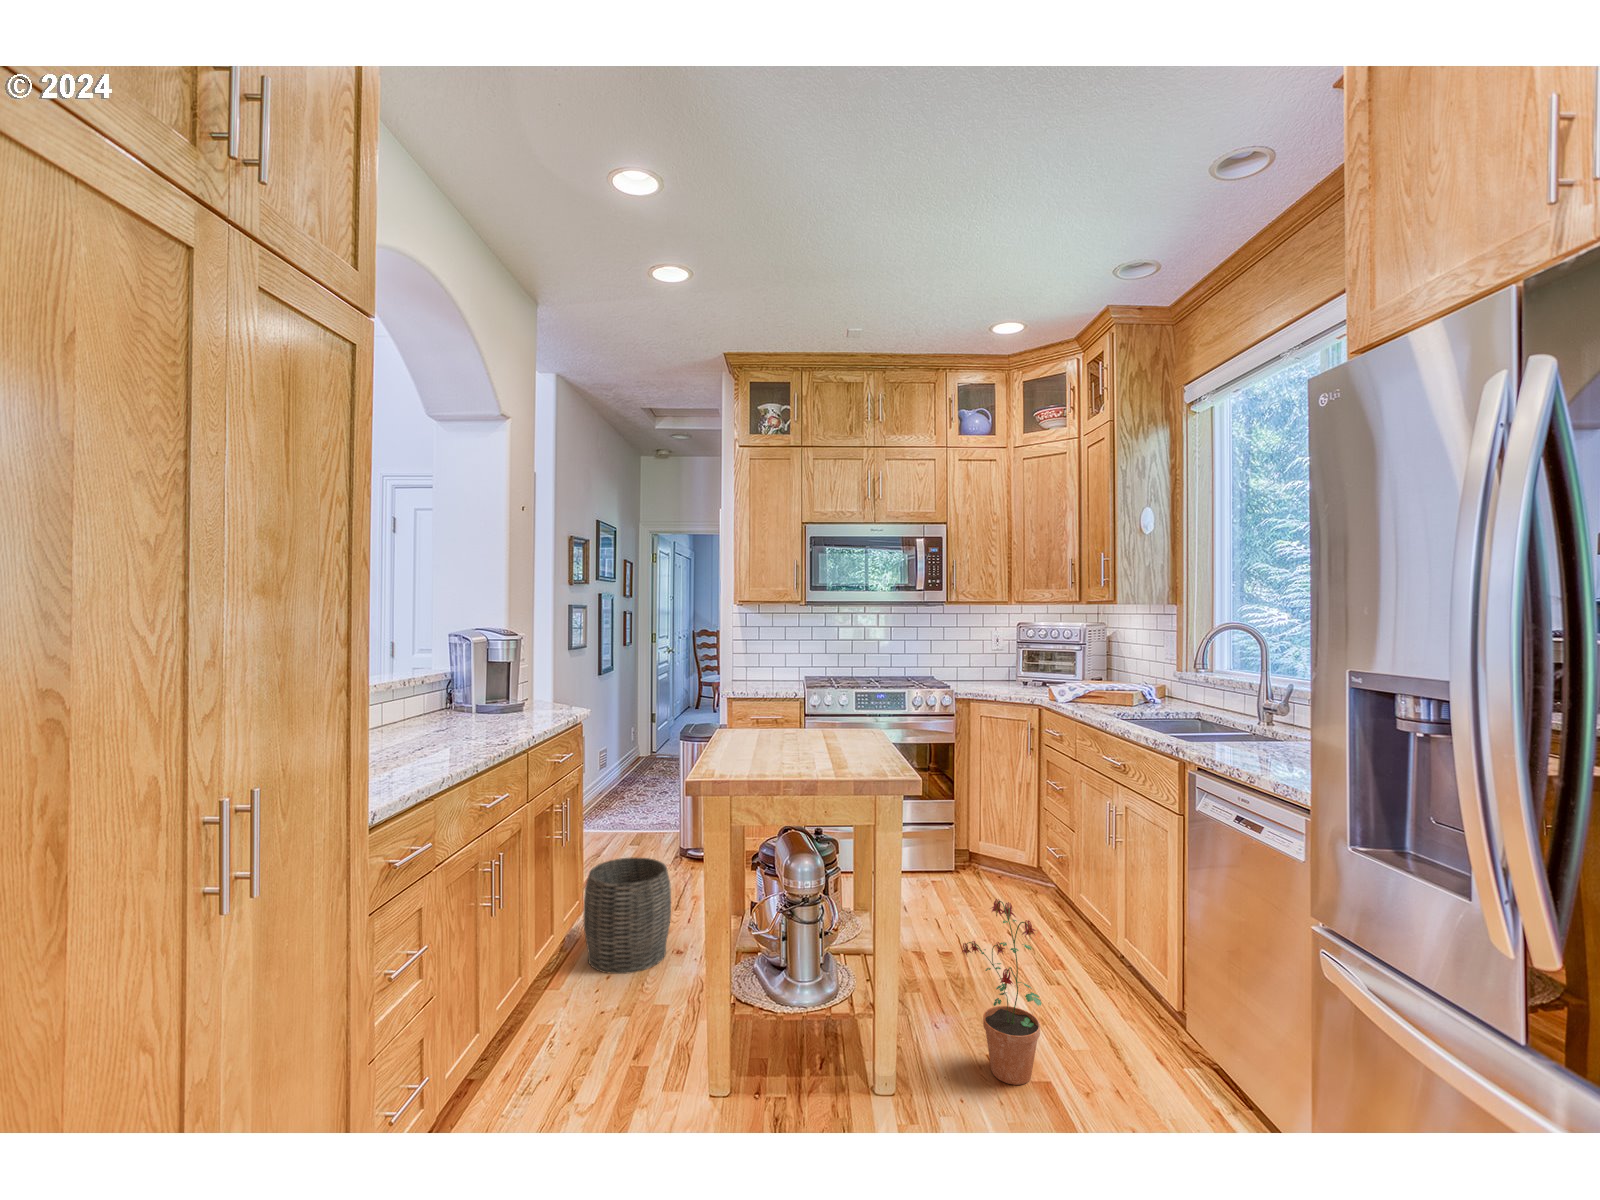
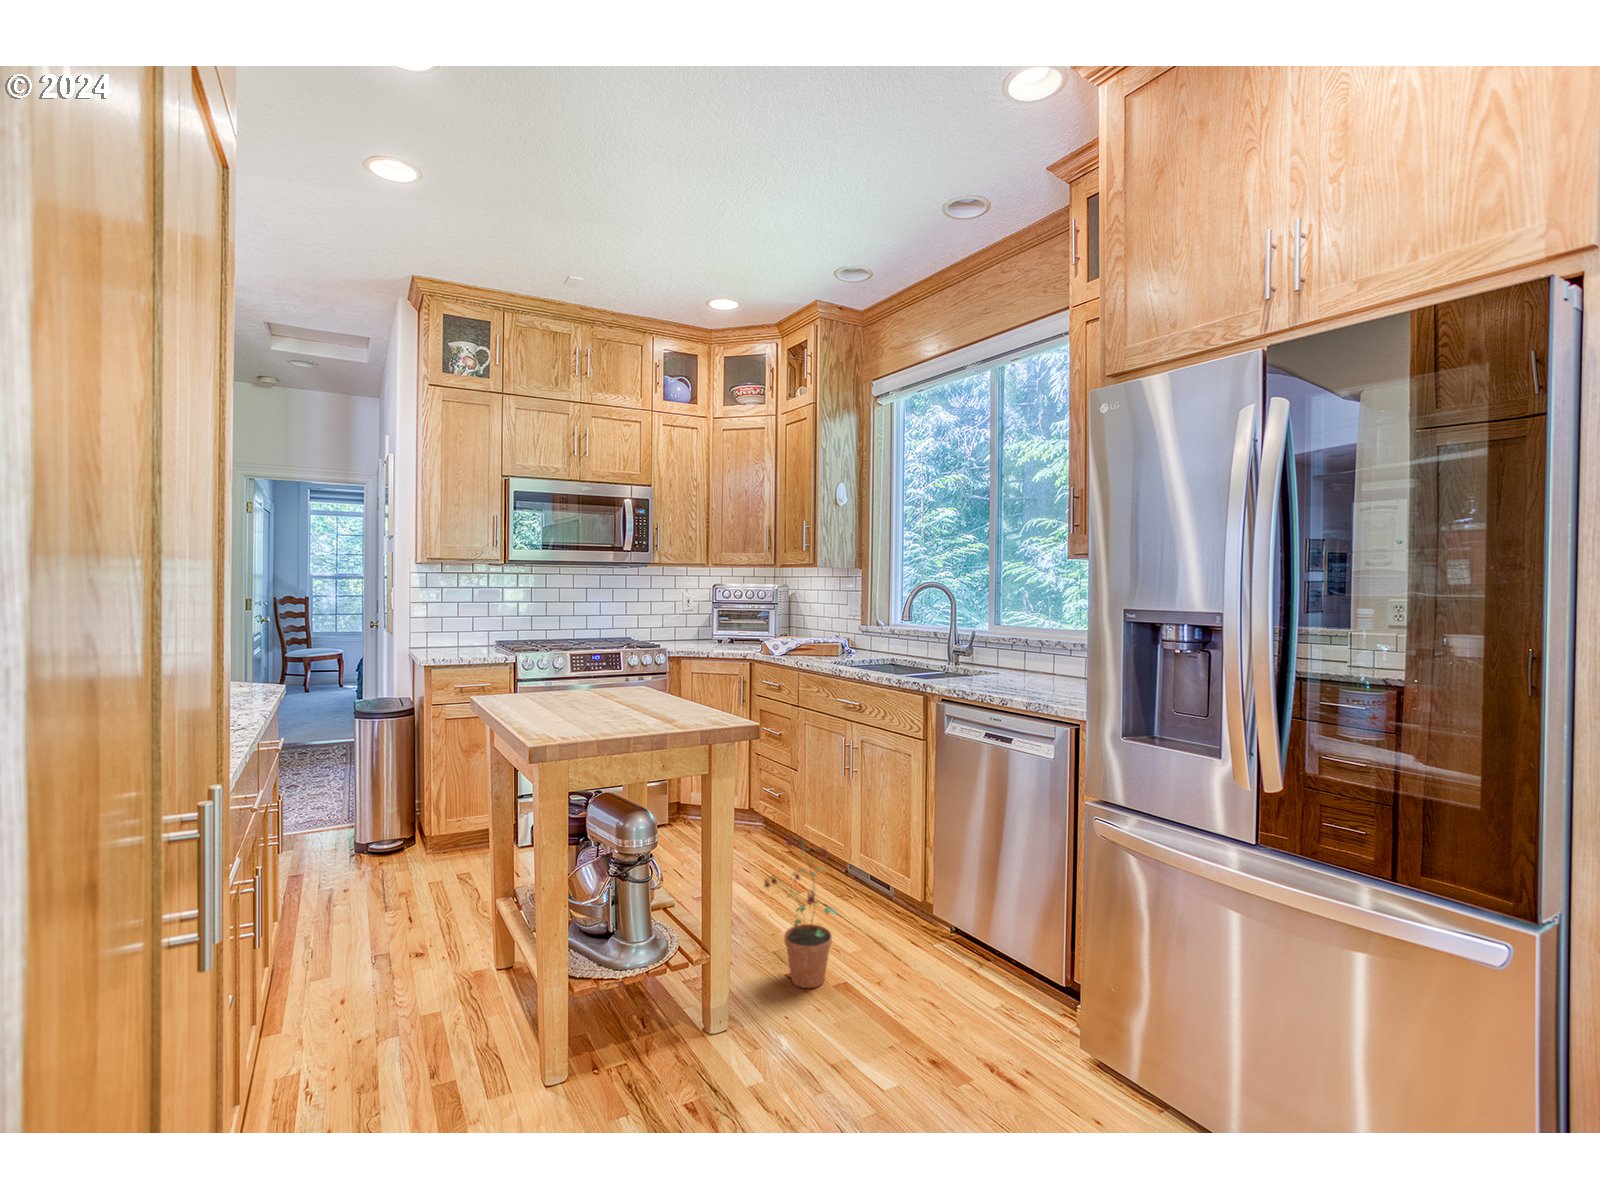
woven basket: present [584,858,671,974] -> none [297,870,415,1013]

